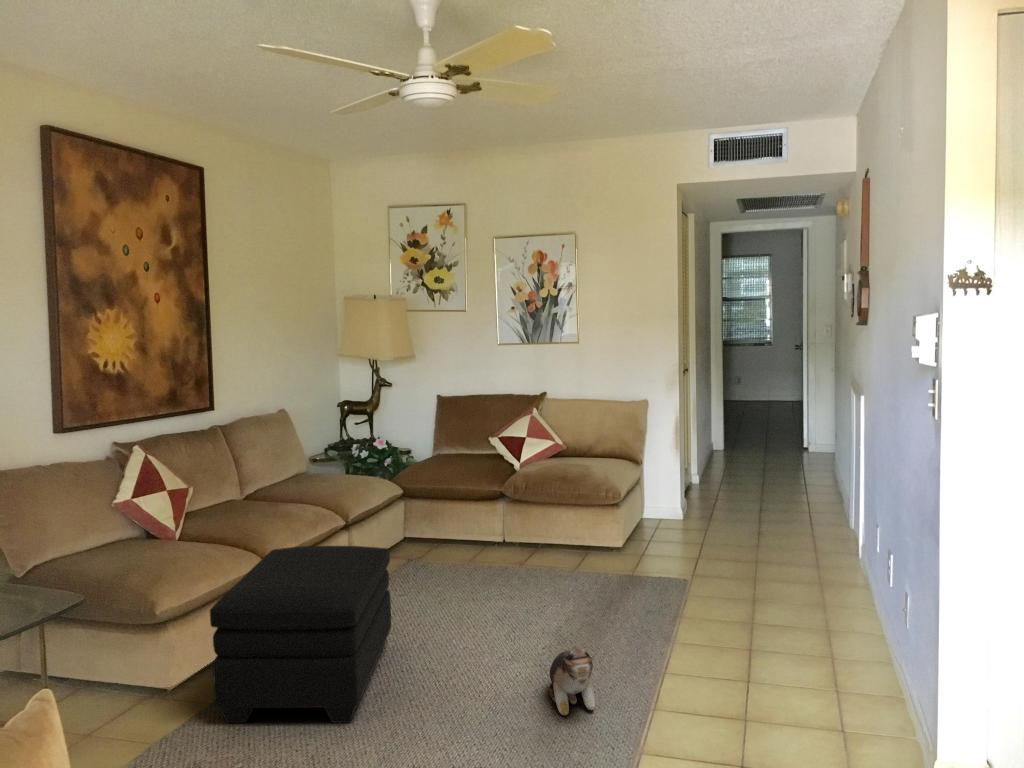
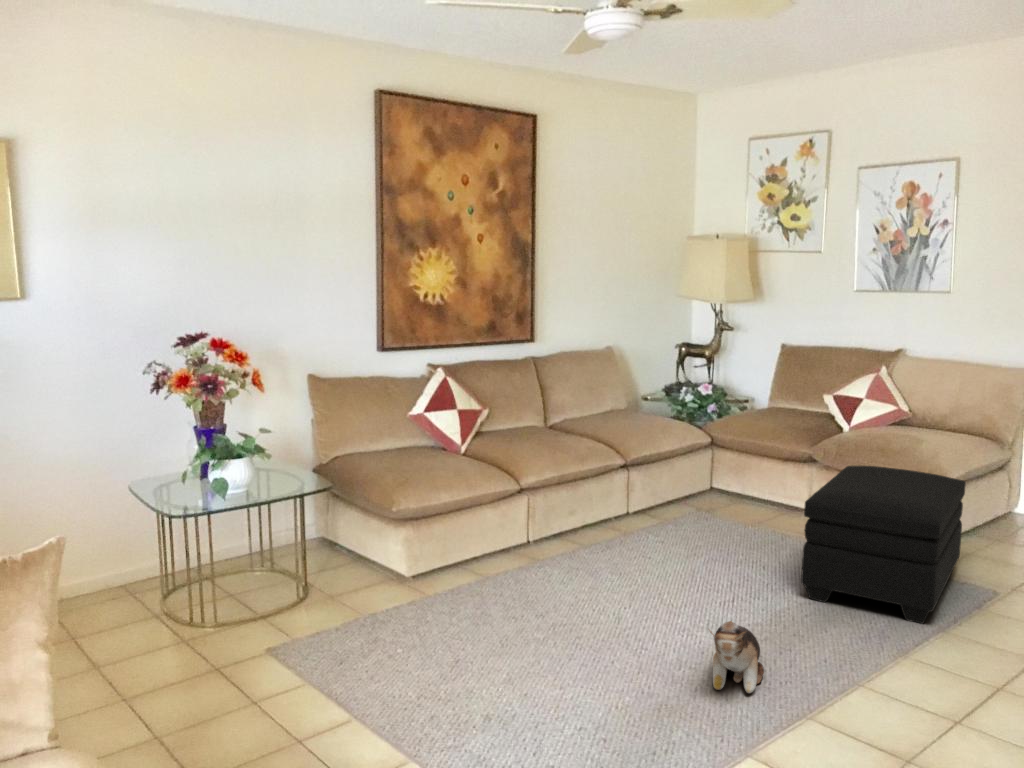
ottoman: present [210,546,391,723] -> present [801,466,966,624]

